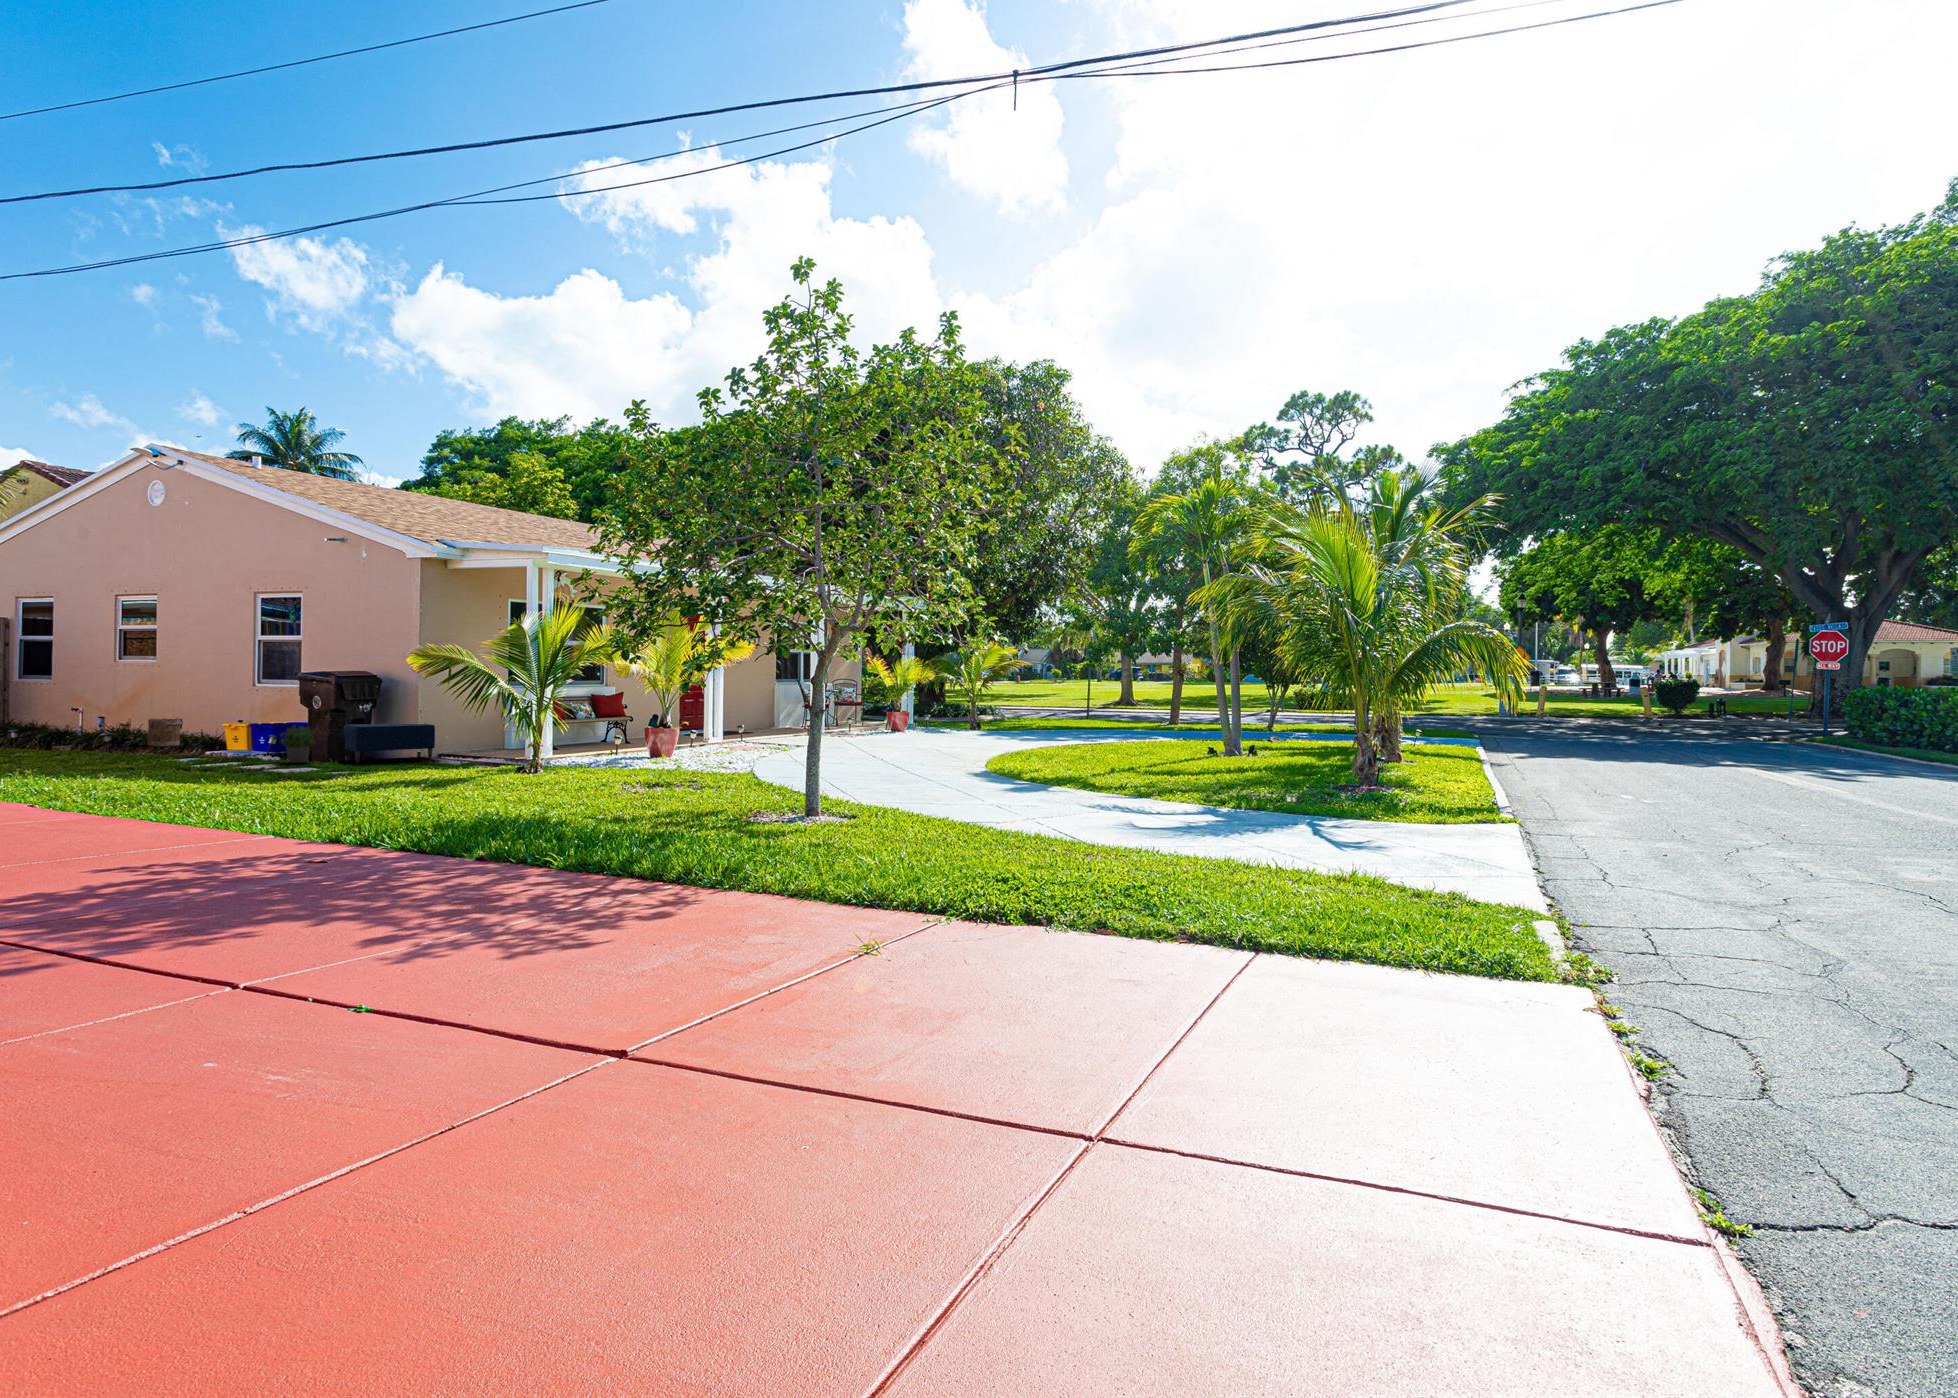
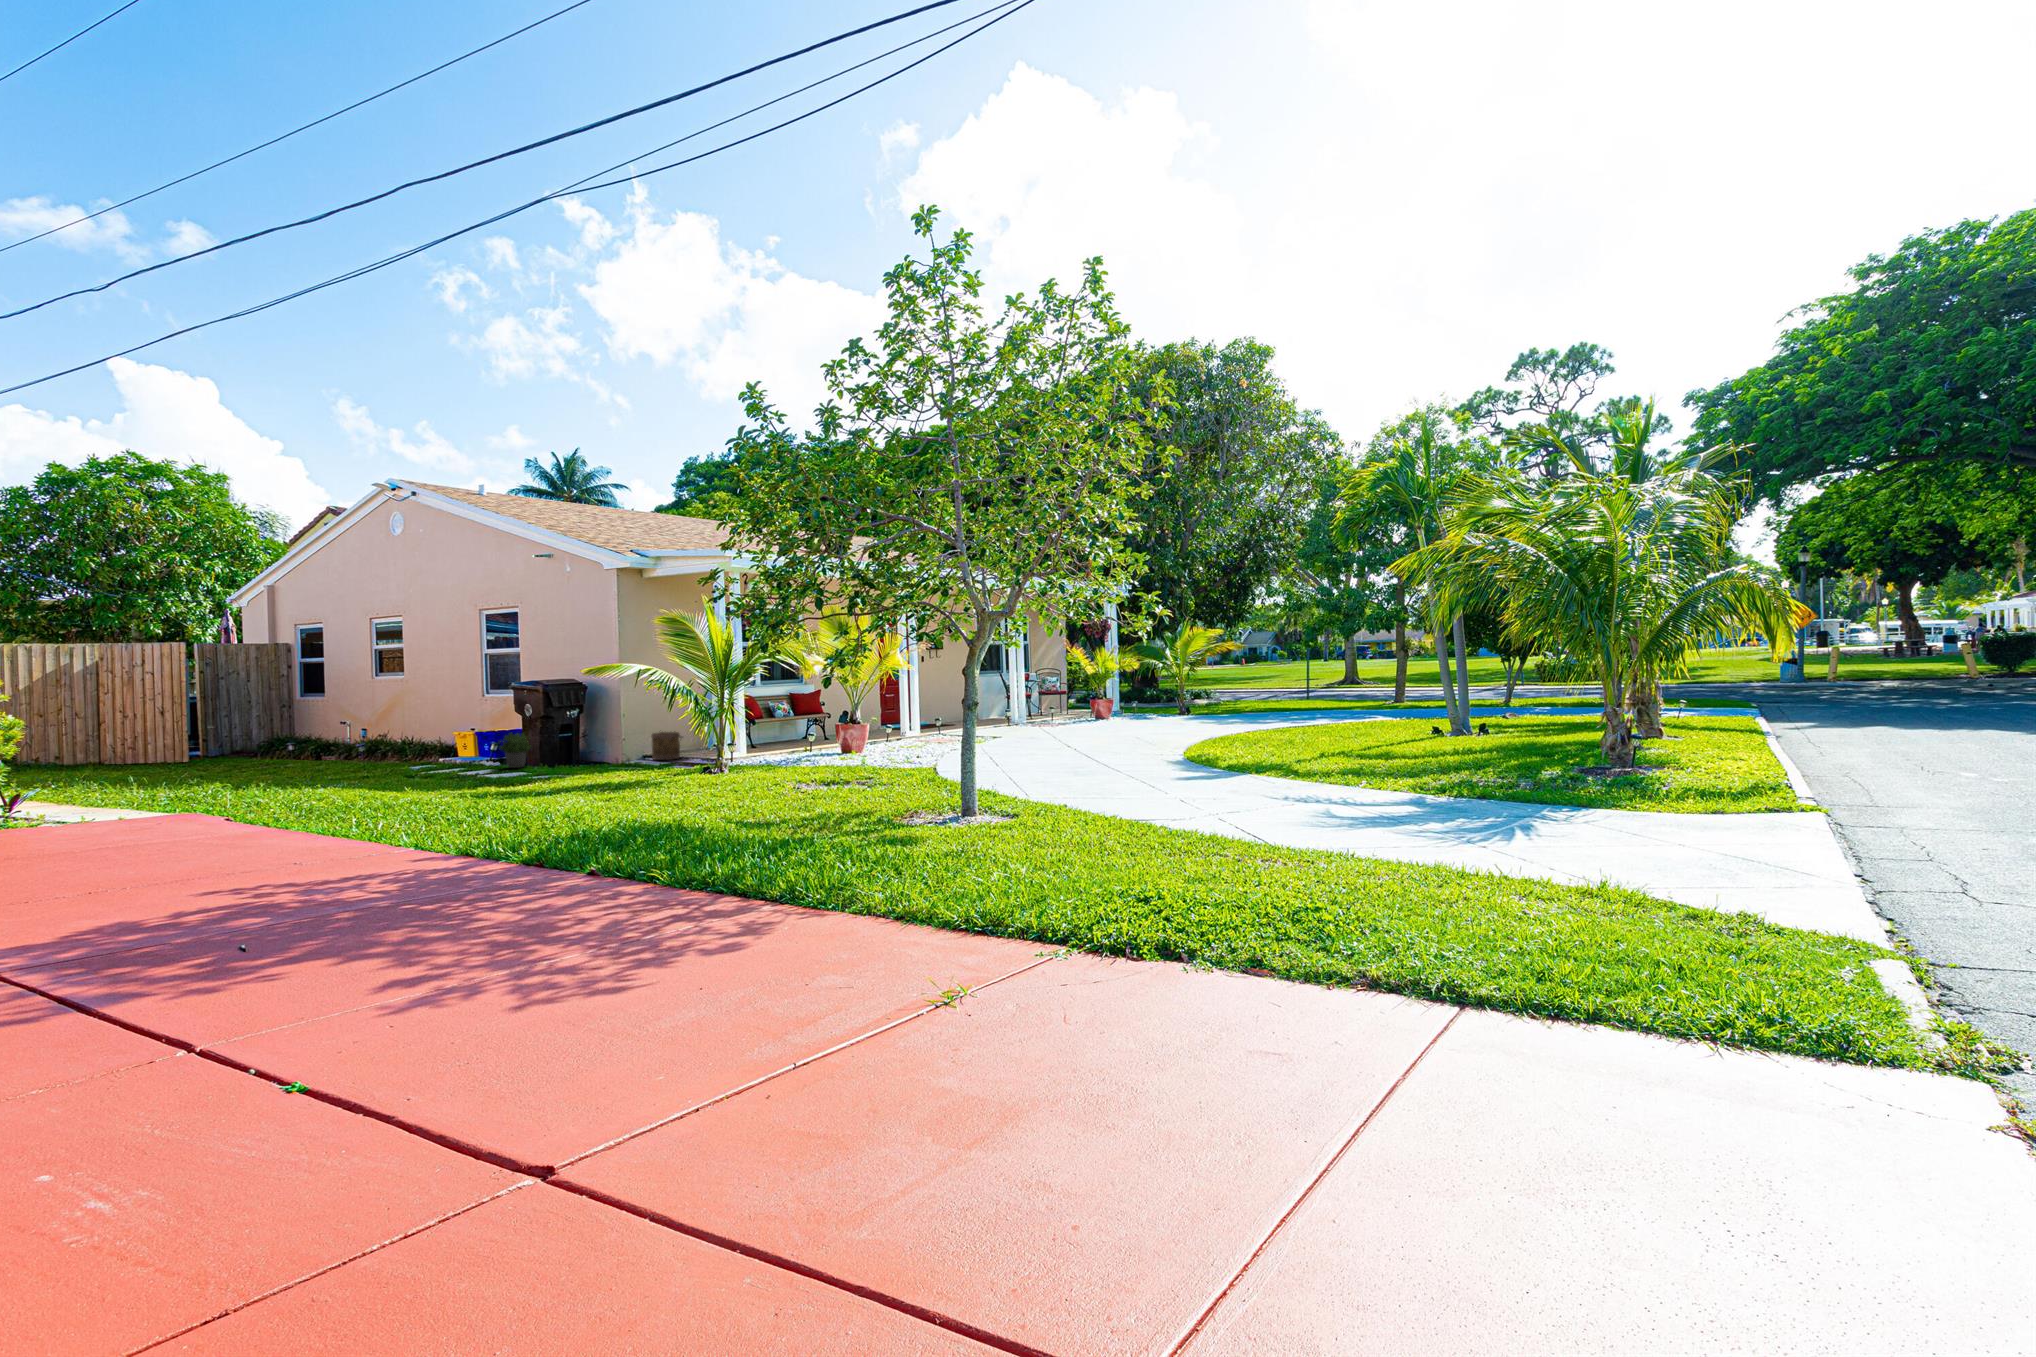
bucket: present [147,717,183,746] -> present [651,731,682,760]
bench: present [344,724,435,763] -> none [557,726,640,766]

